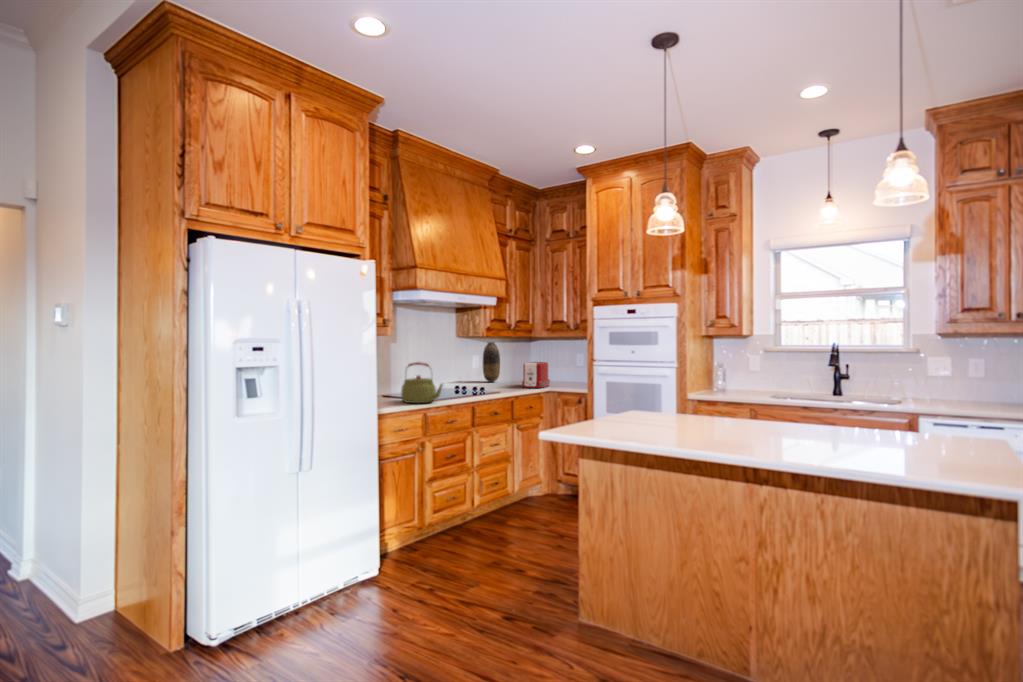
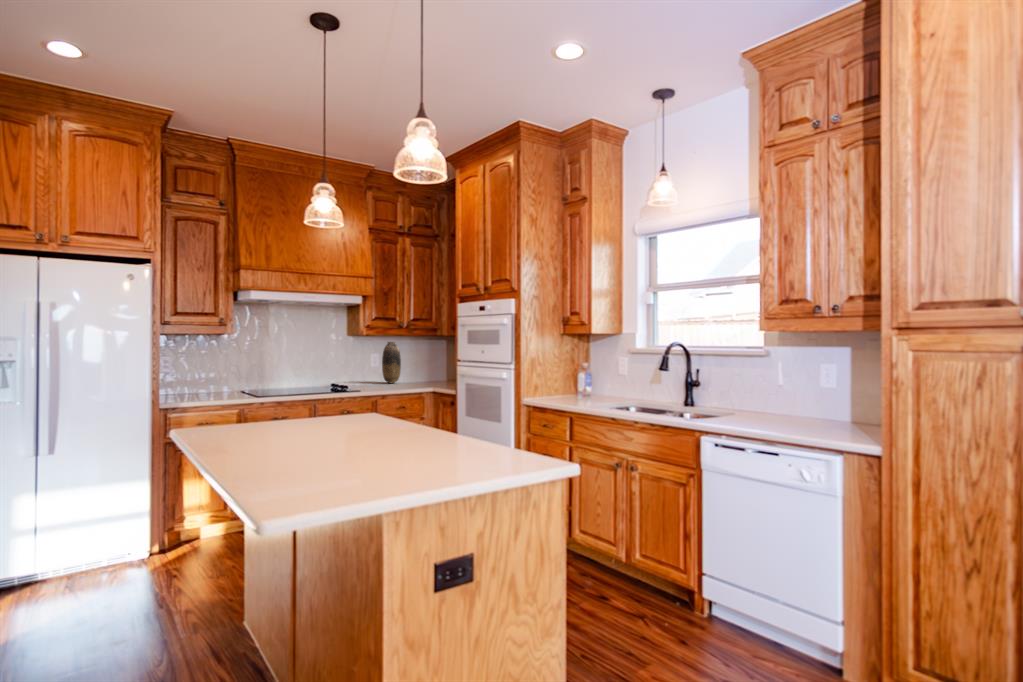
kettle: present [401,362,442,403] -> none [223,360,260,400]
toaster: present [522,362,550,388] -> none [401,363,438,390]

